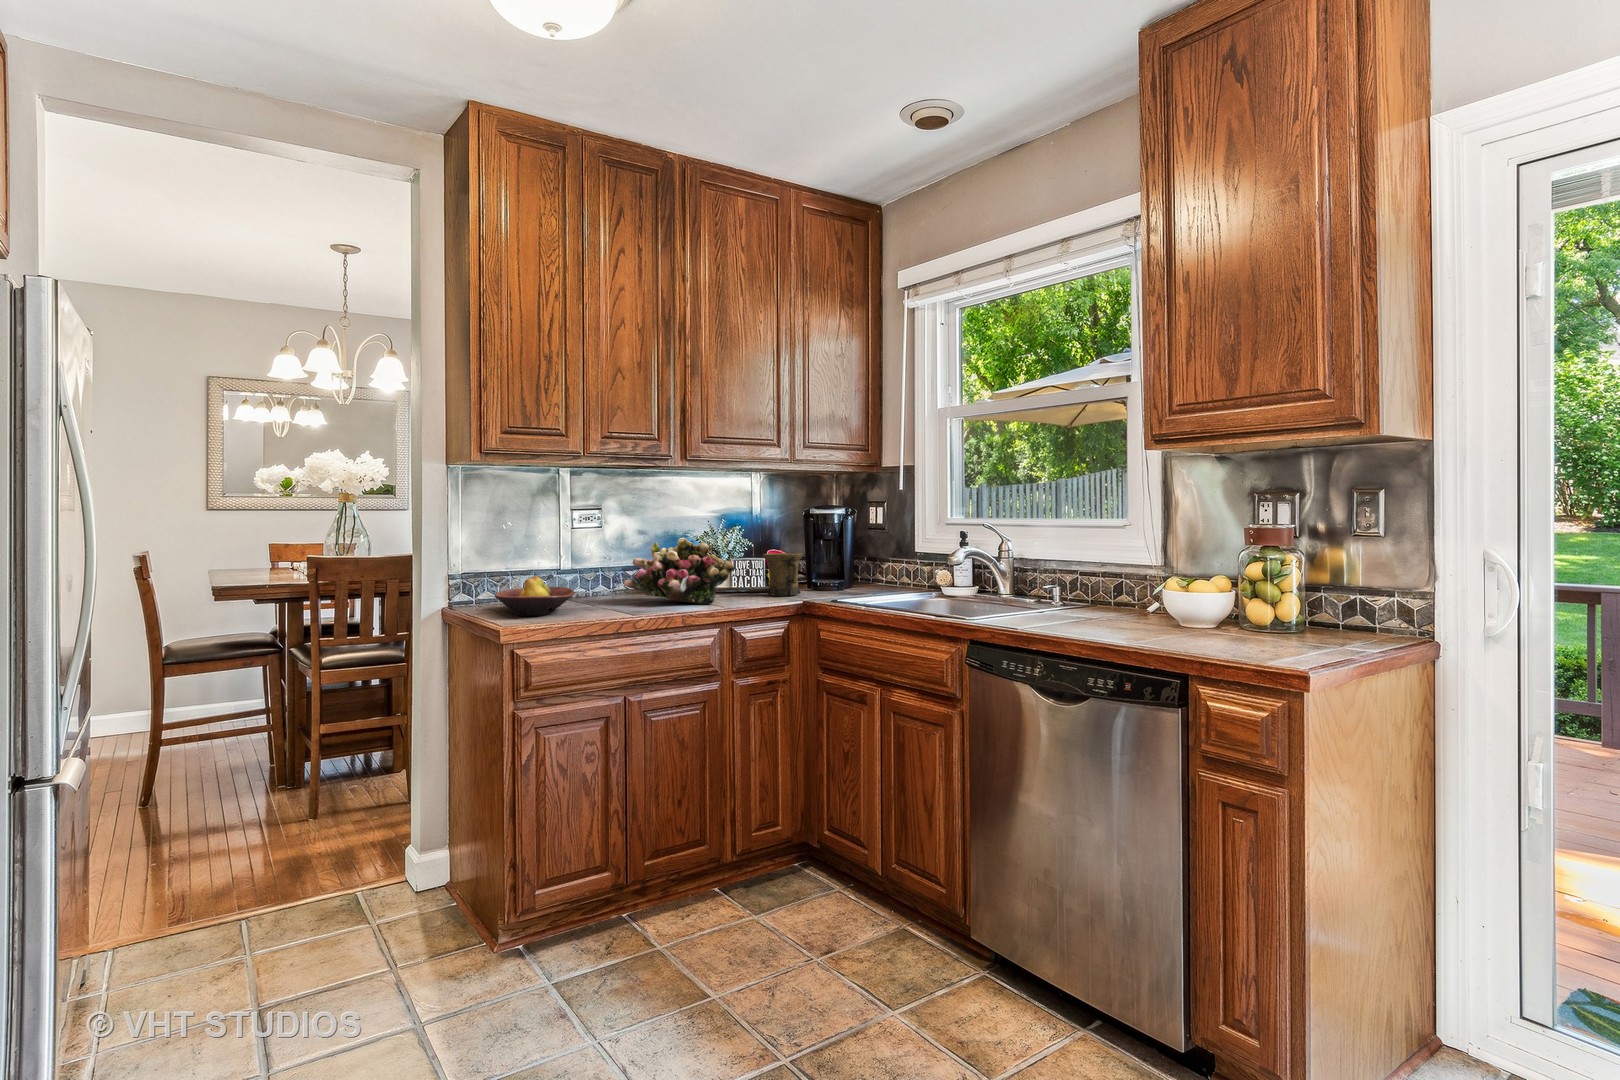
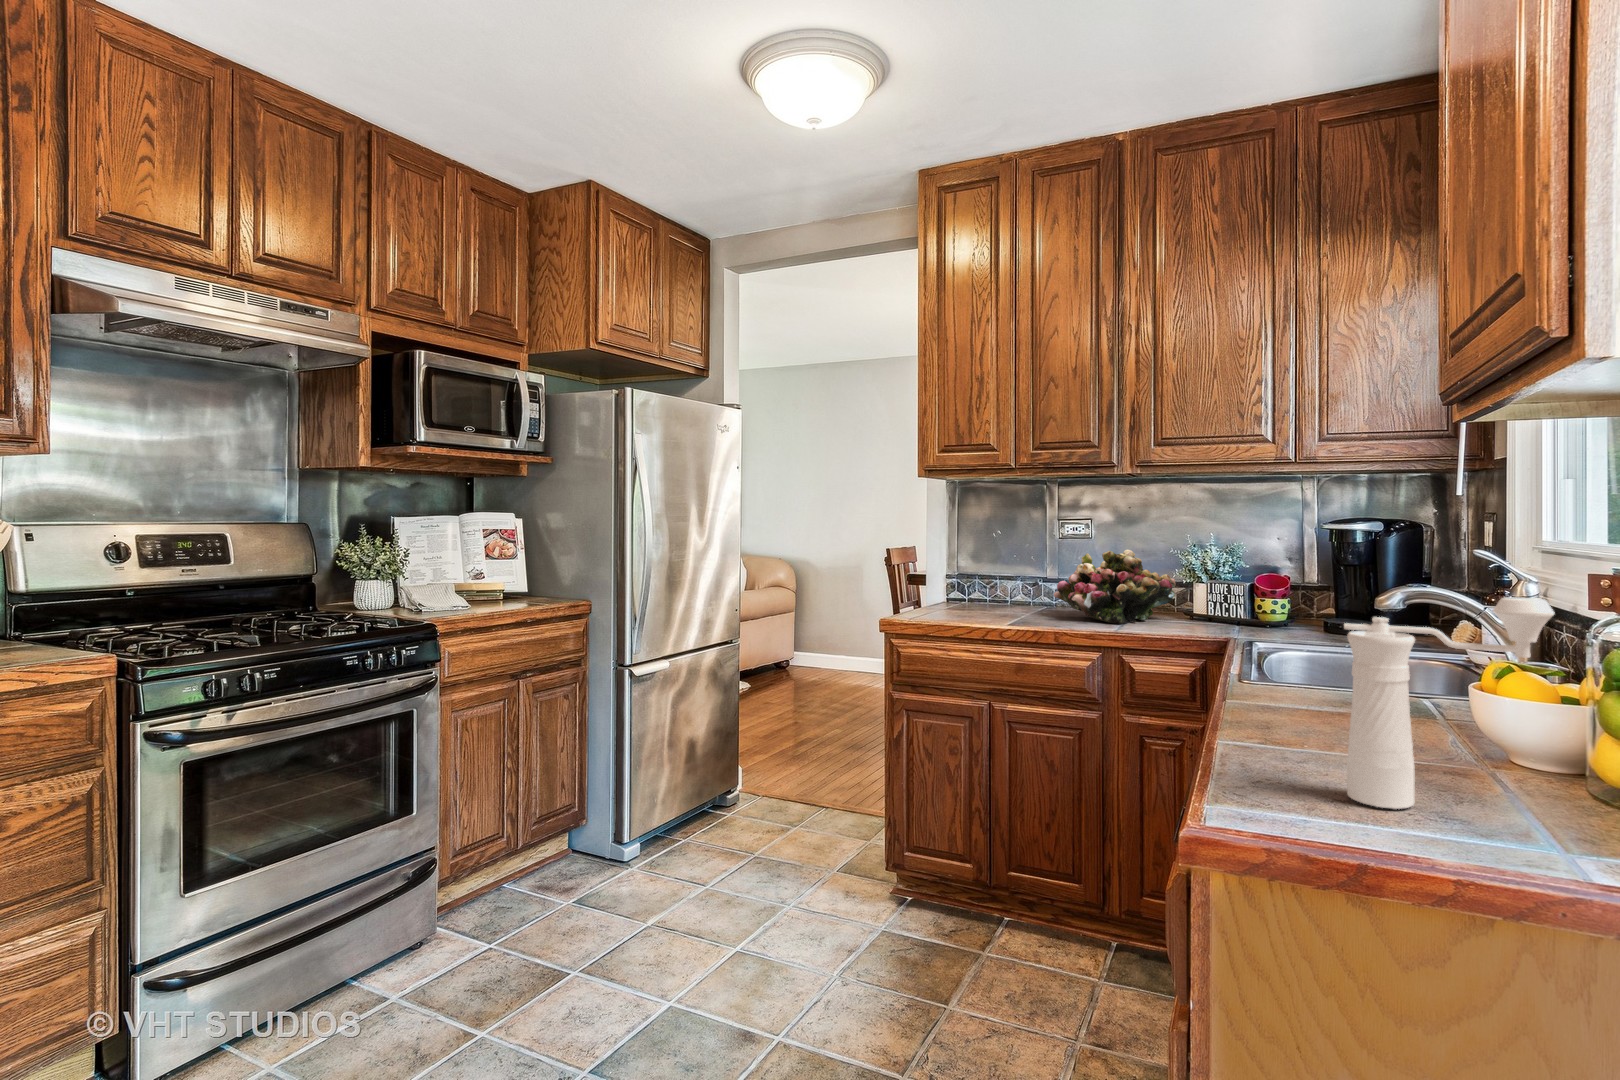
pepper mill: none [1218,545,1281,650] -> present [1344,598,1554,809]
mug: present [763,553,803,596] -> none [1229,572,1286,625]
fruit bowl: present [494,576,574,616] -> none [912,581,1007,617]

